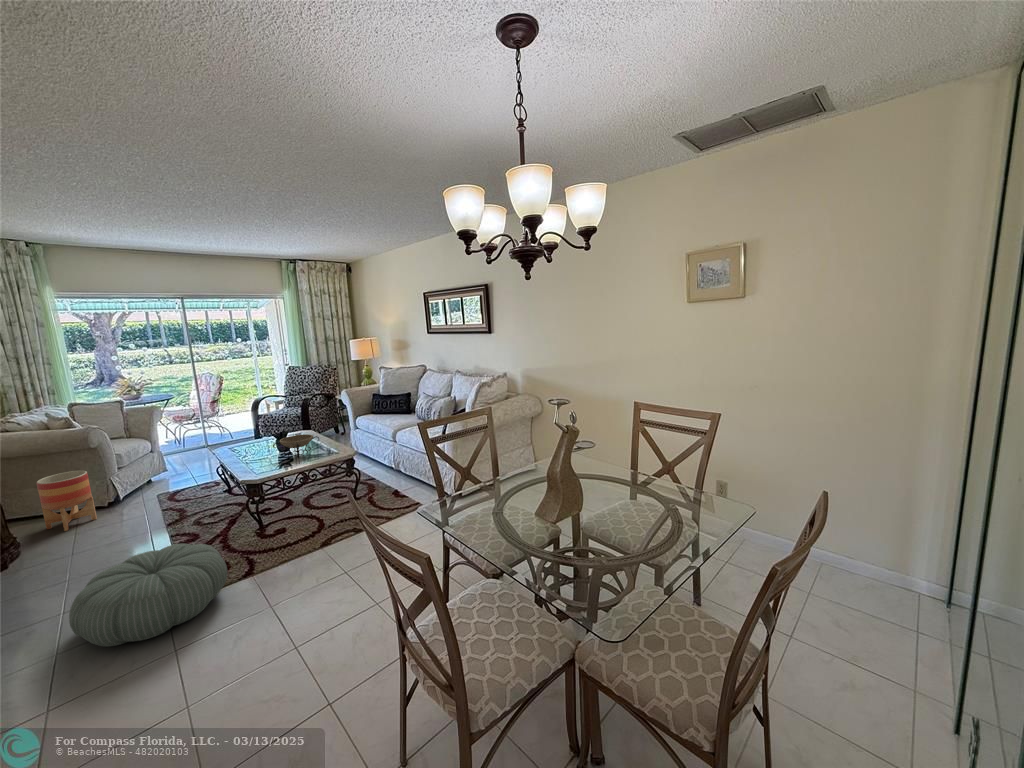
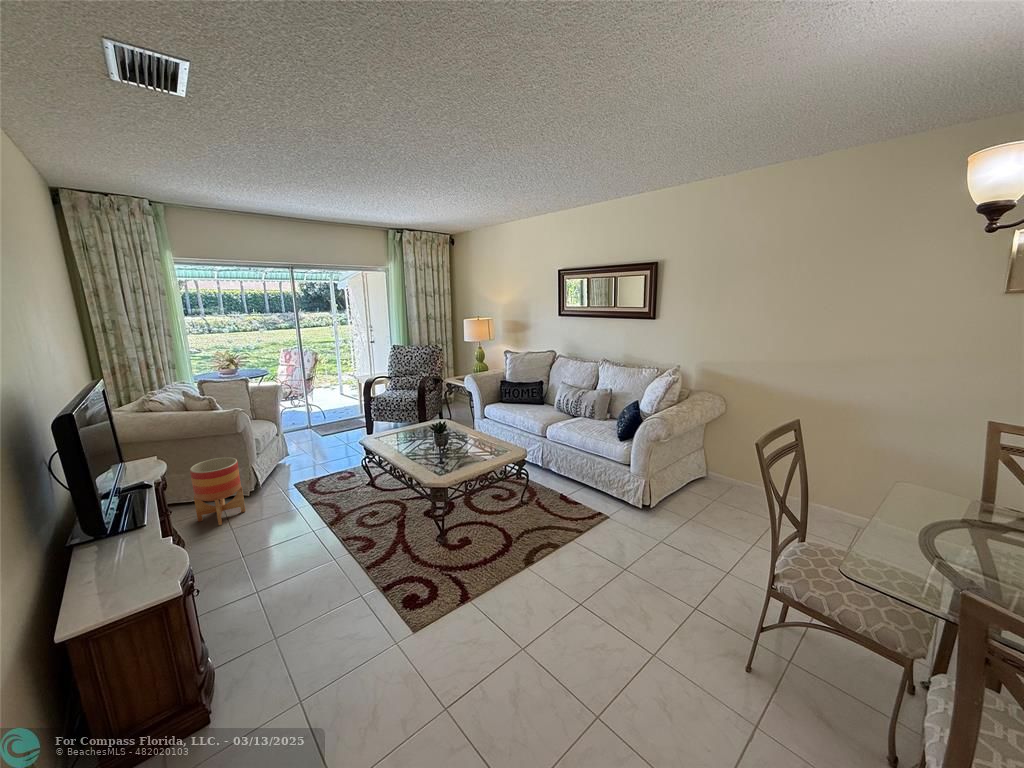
decorative bowl: present [273,434,319,457] -> none [433,426,477,453]
pouf: present [69,544,227,647] -> none [311,563,460,703]

